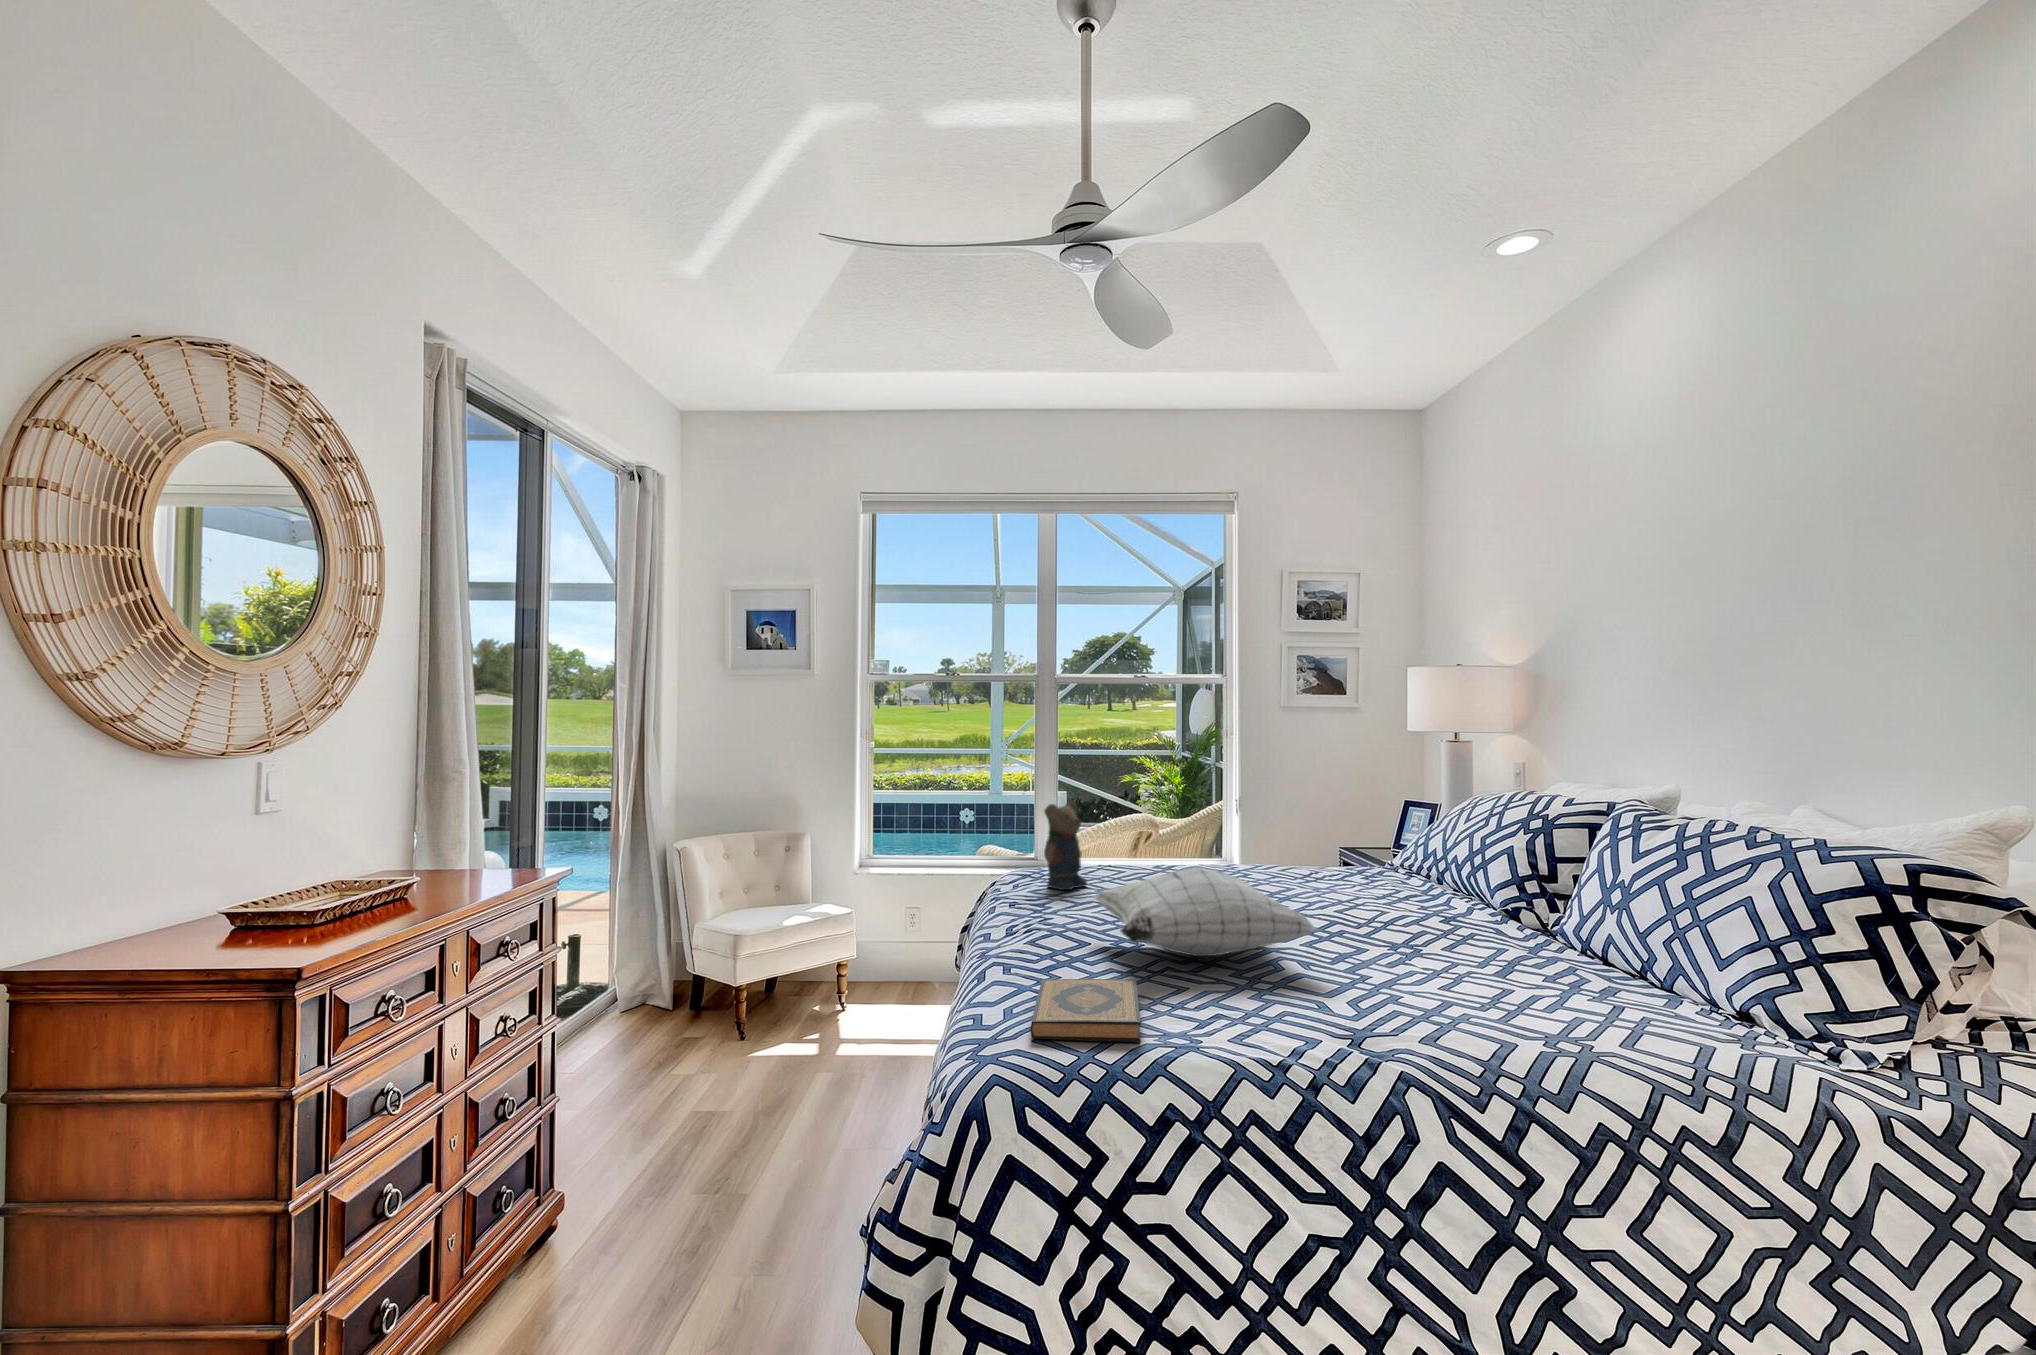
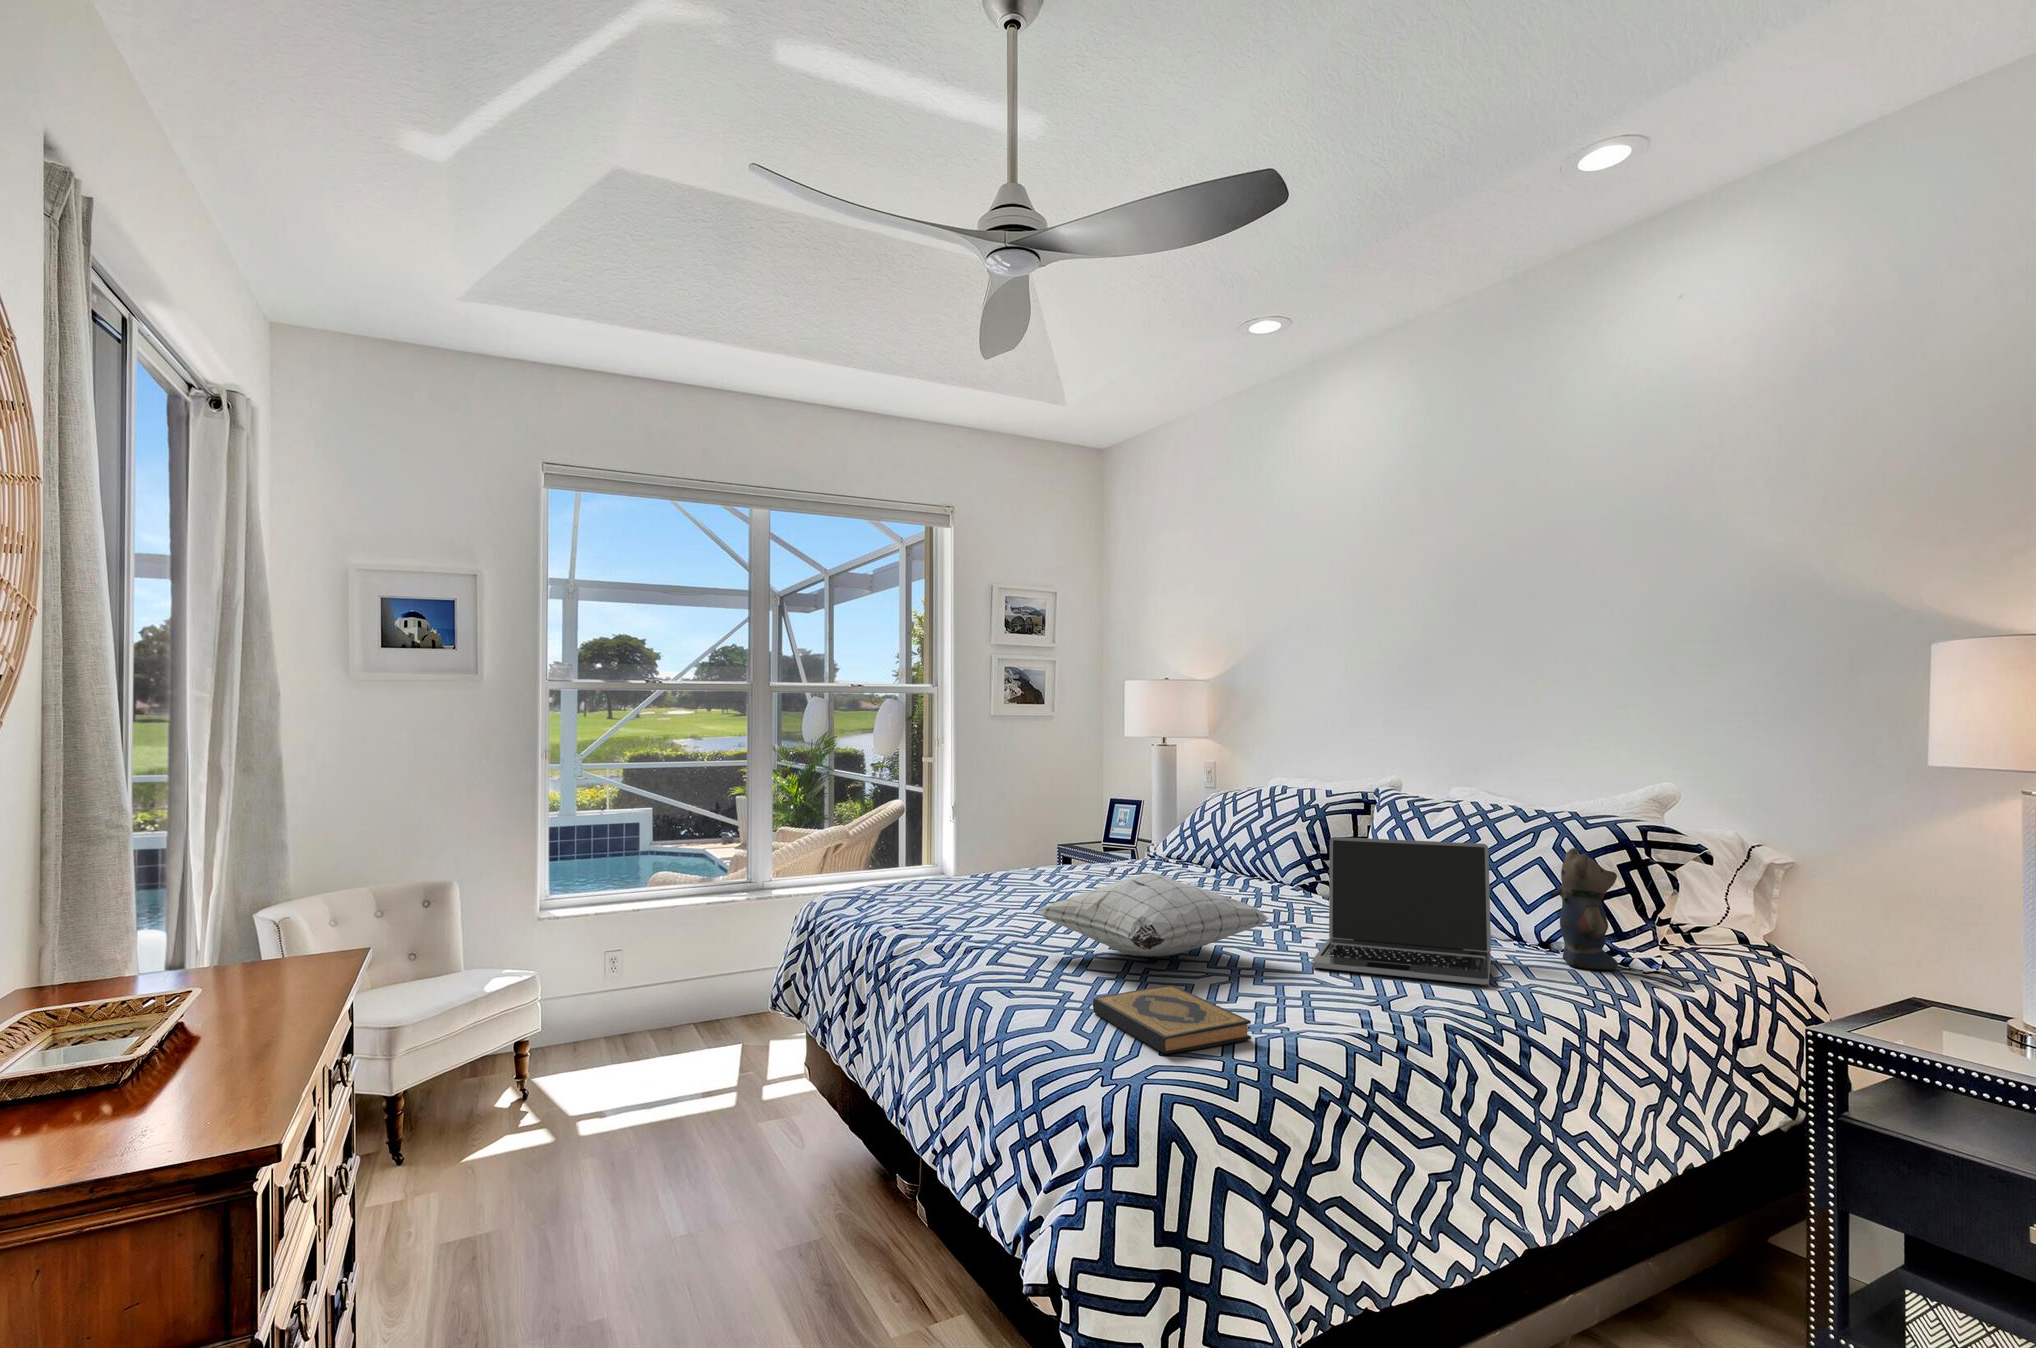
teddy bear: present [1044,802,1087,890] -> present [1553,848,1618,970]
laptop: none [1351,846,1618,1040] -> present [1311,837,1491,985]

